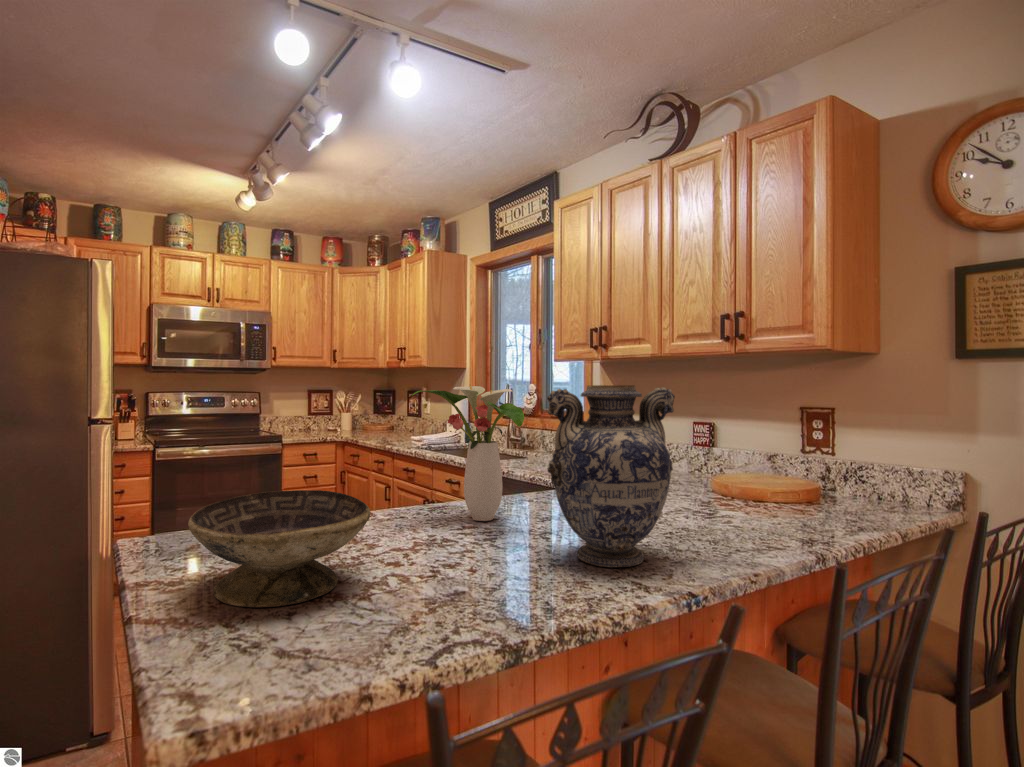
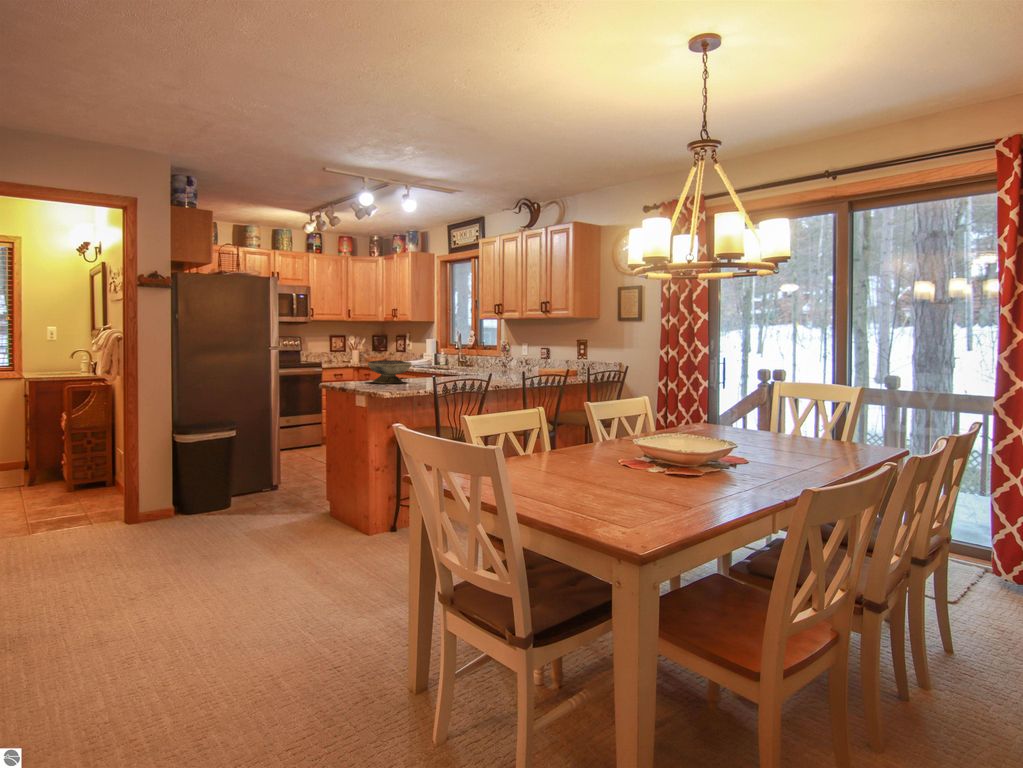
flower arrangement: present [412,385,524,521] -> none [417,331,455,378]
vase: present [547,385,675,568] -> none [460,330,499,382]

